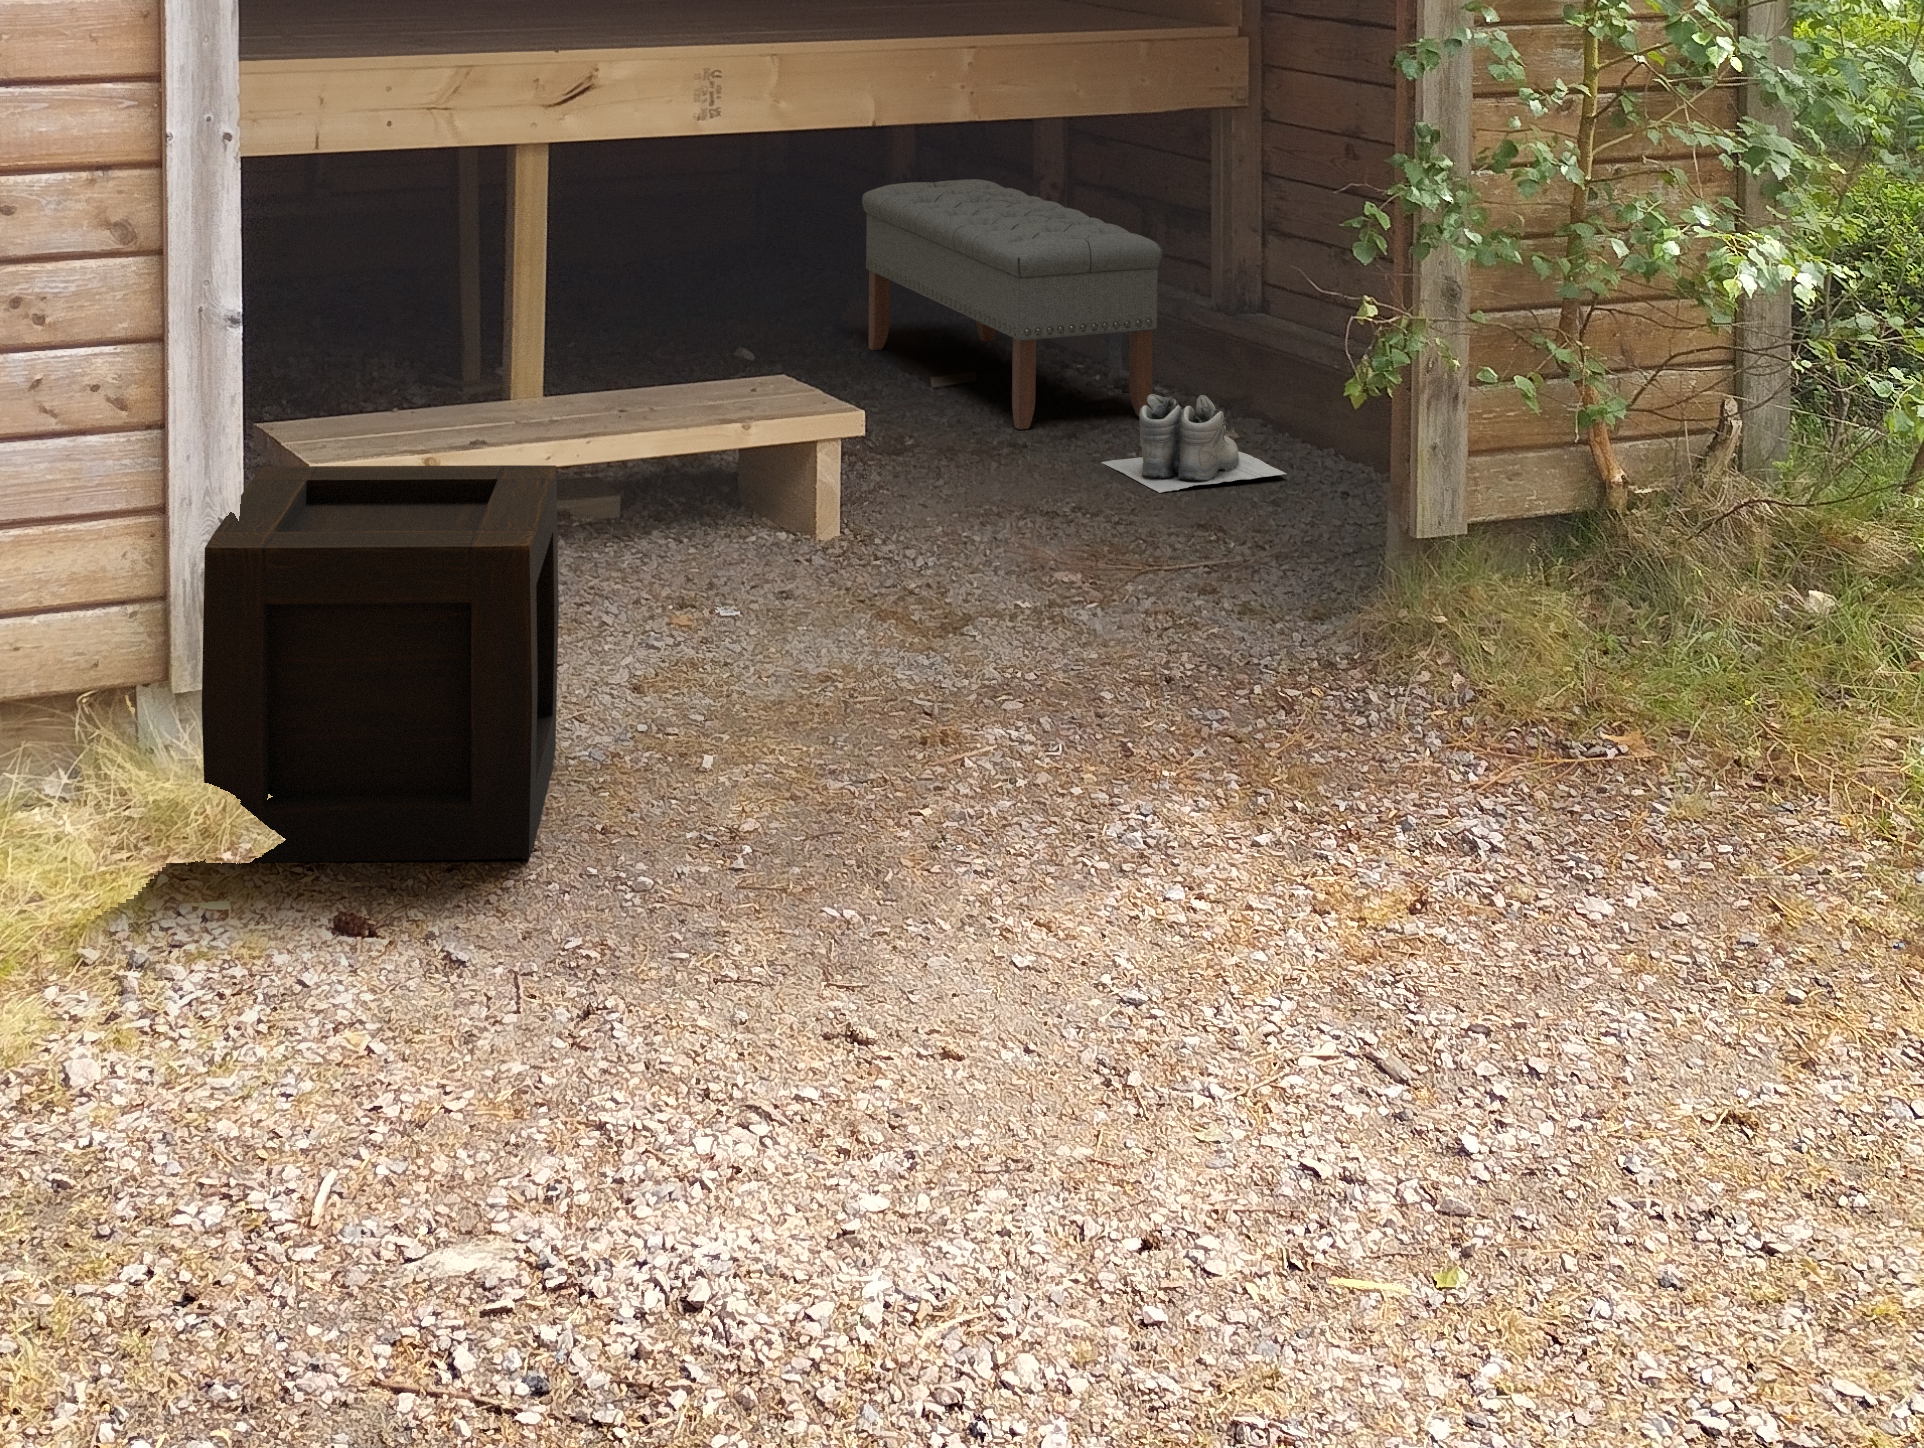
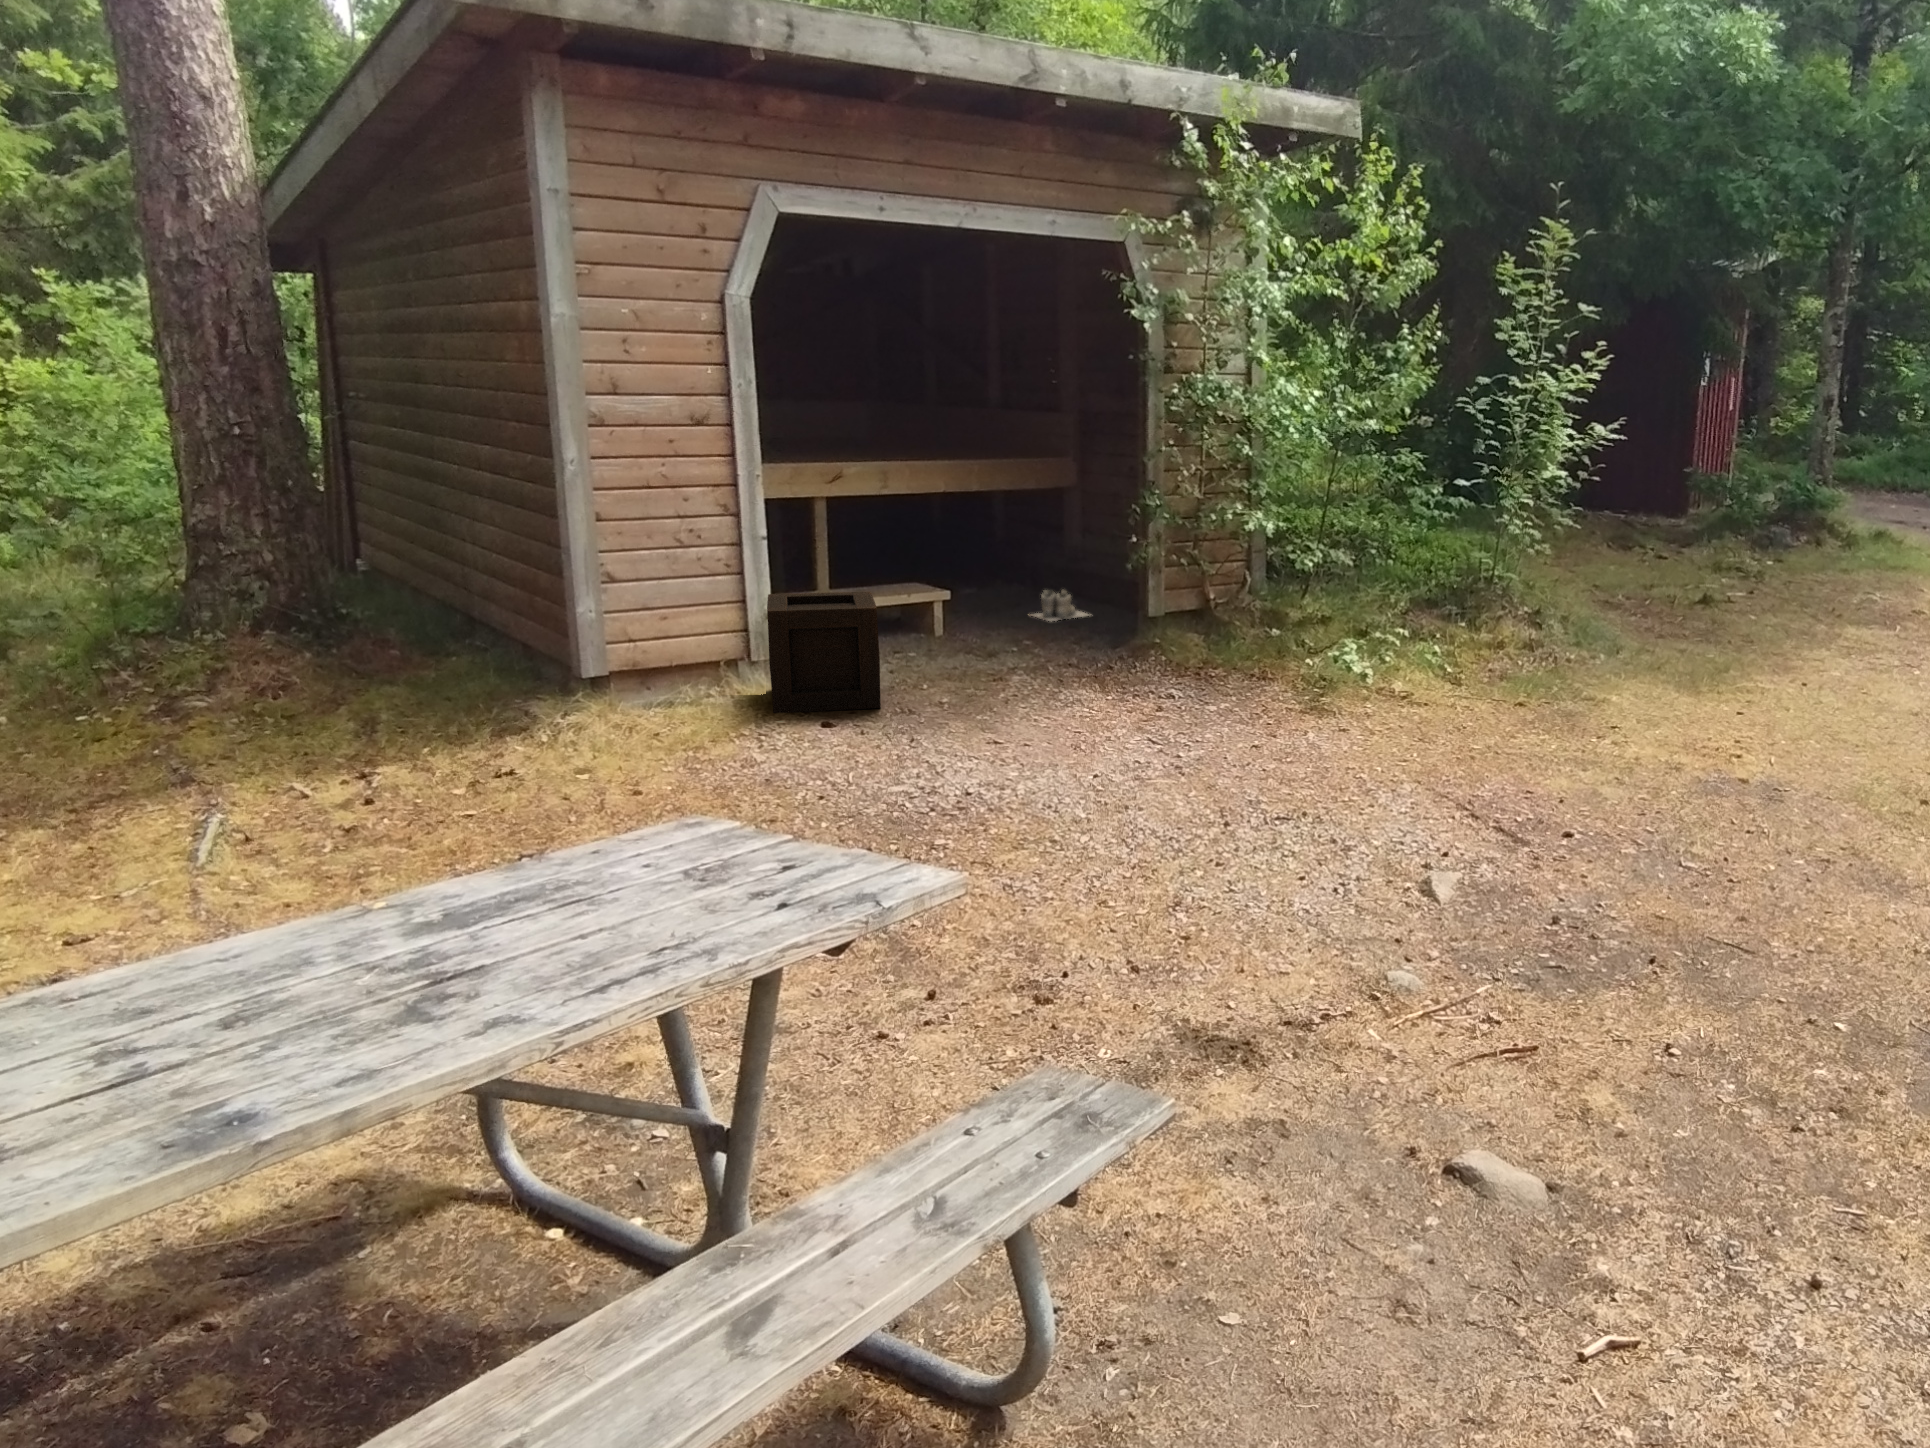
bench: present [862,179,1163,430] -> none [925,524,1043,607]

